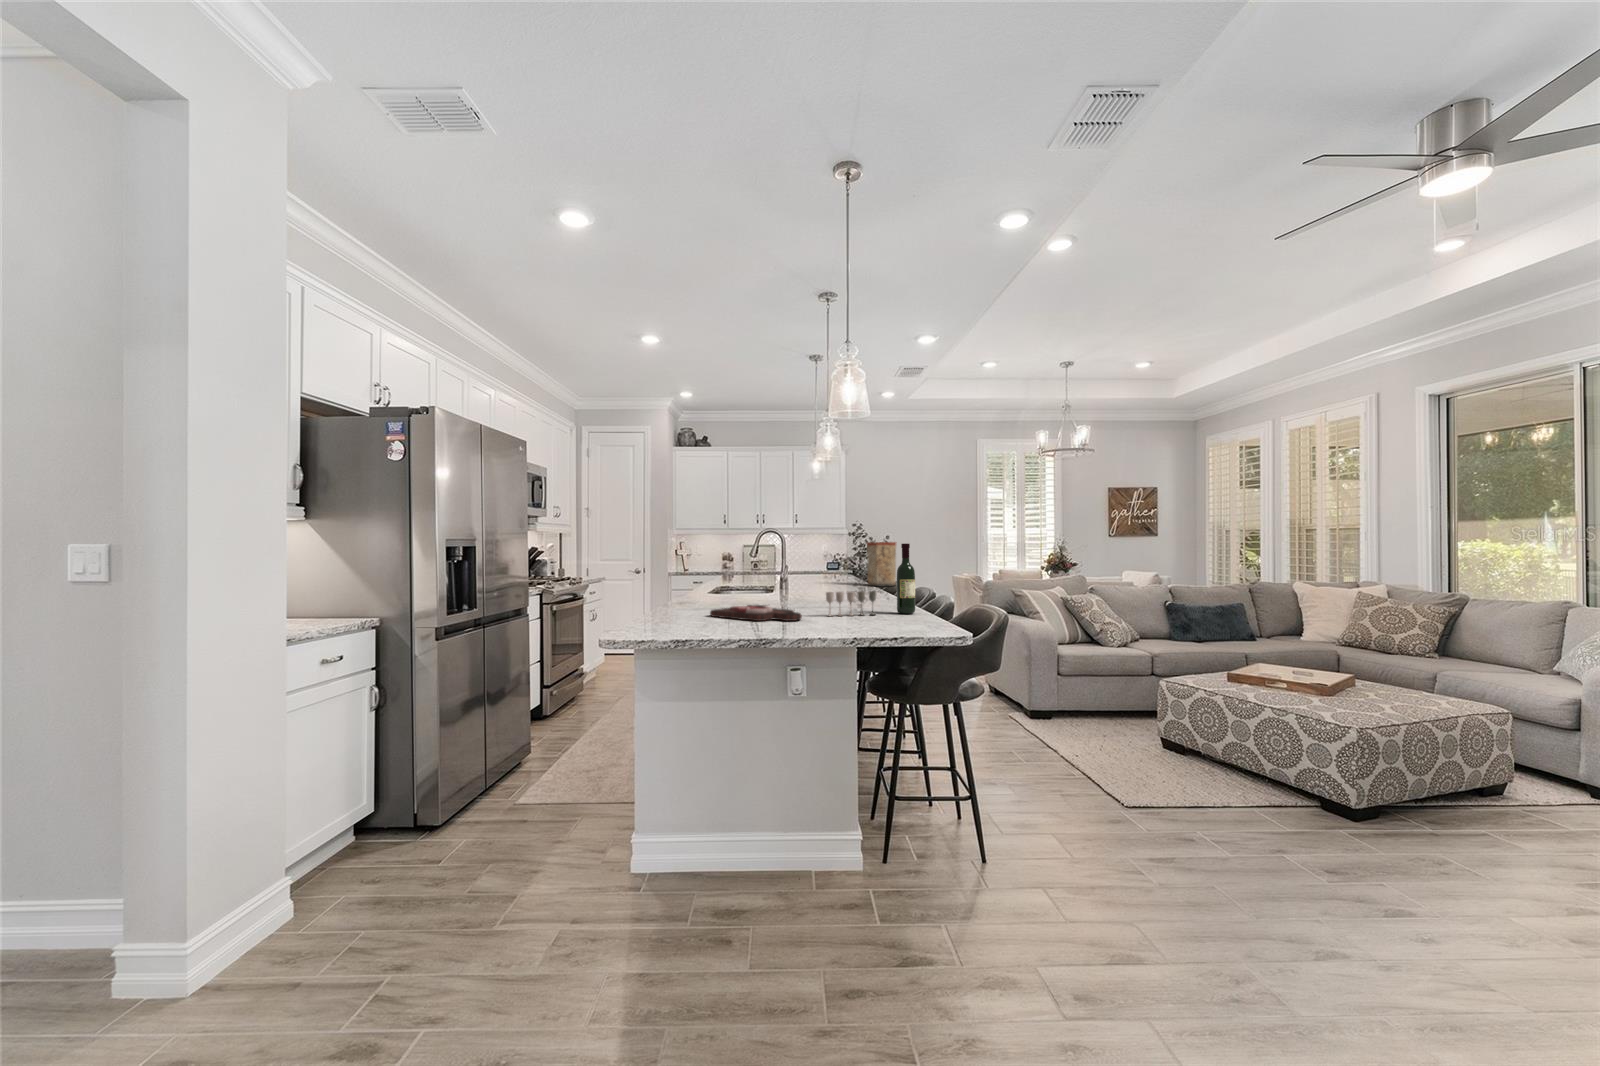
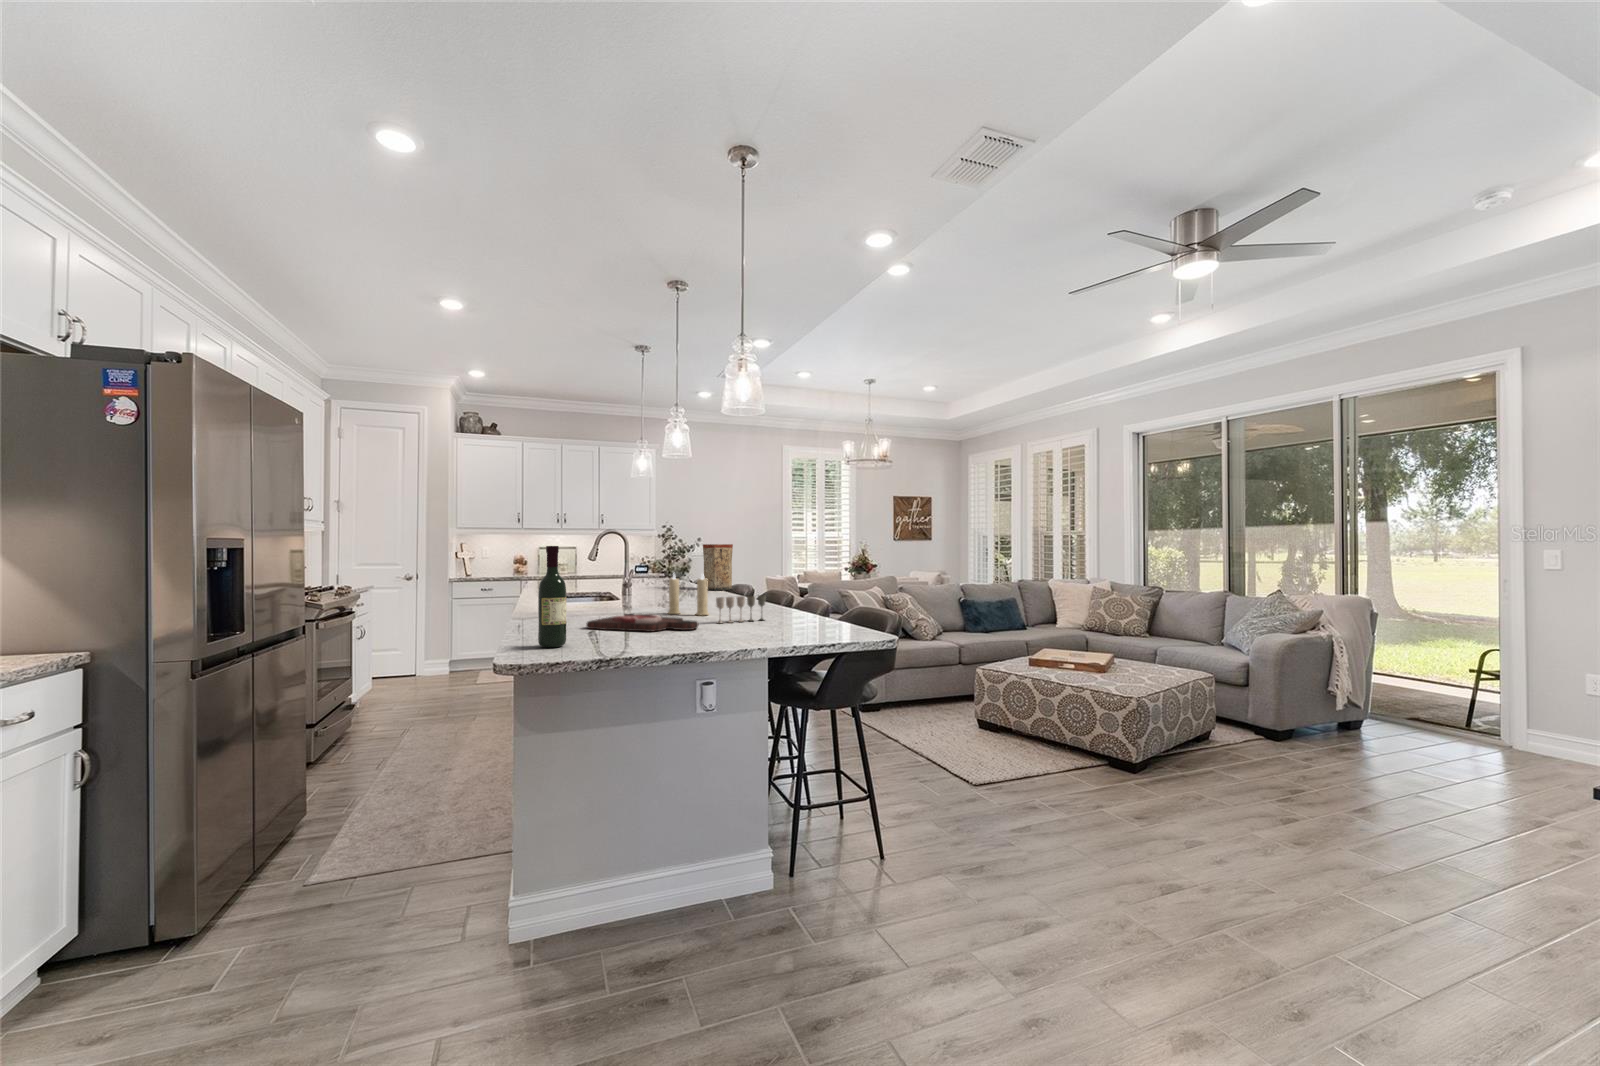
wine bottle: present [897,543,915,614] -> present [538,546,566,648]
candle: none [797,567,833,609] -> present [668,574,708,615]

